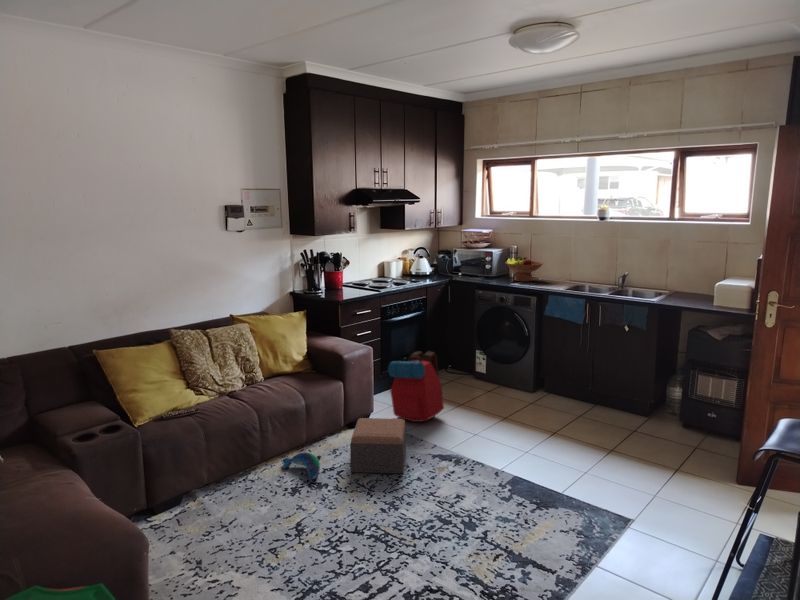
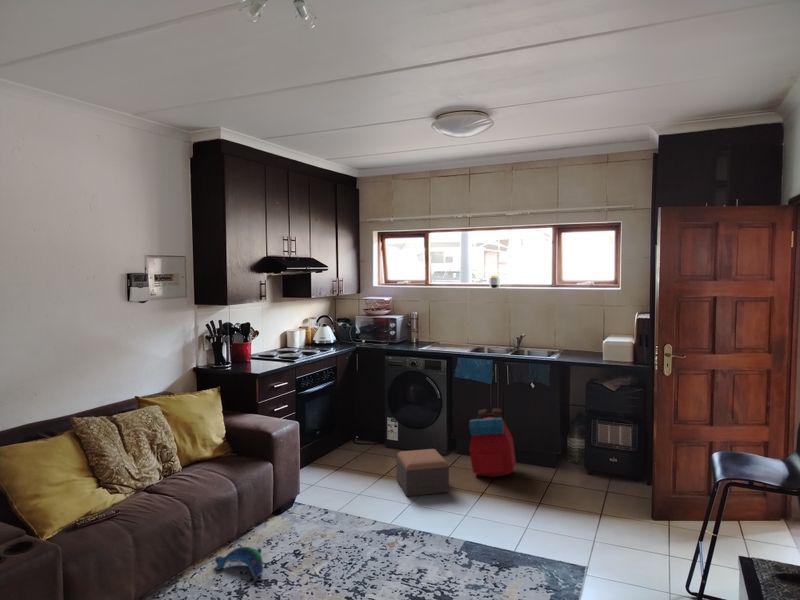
fruit bowl: present [505,256,543,282] -> none [409,323,445,347]
backpack: present [388,351,444,422] -> present [469,408,516,477]
footstool: present [350,418,406,474] -> present [397,449,449,496]

